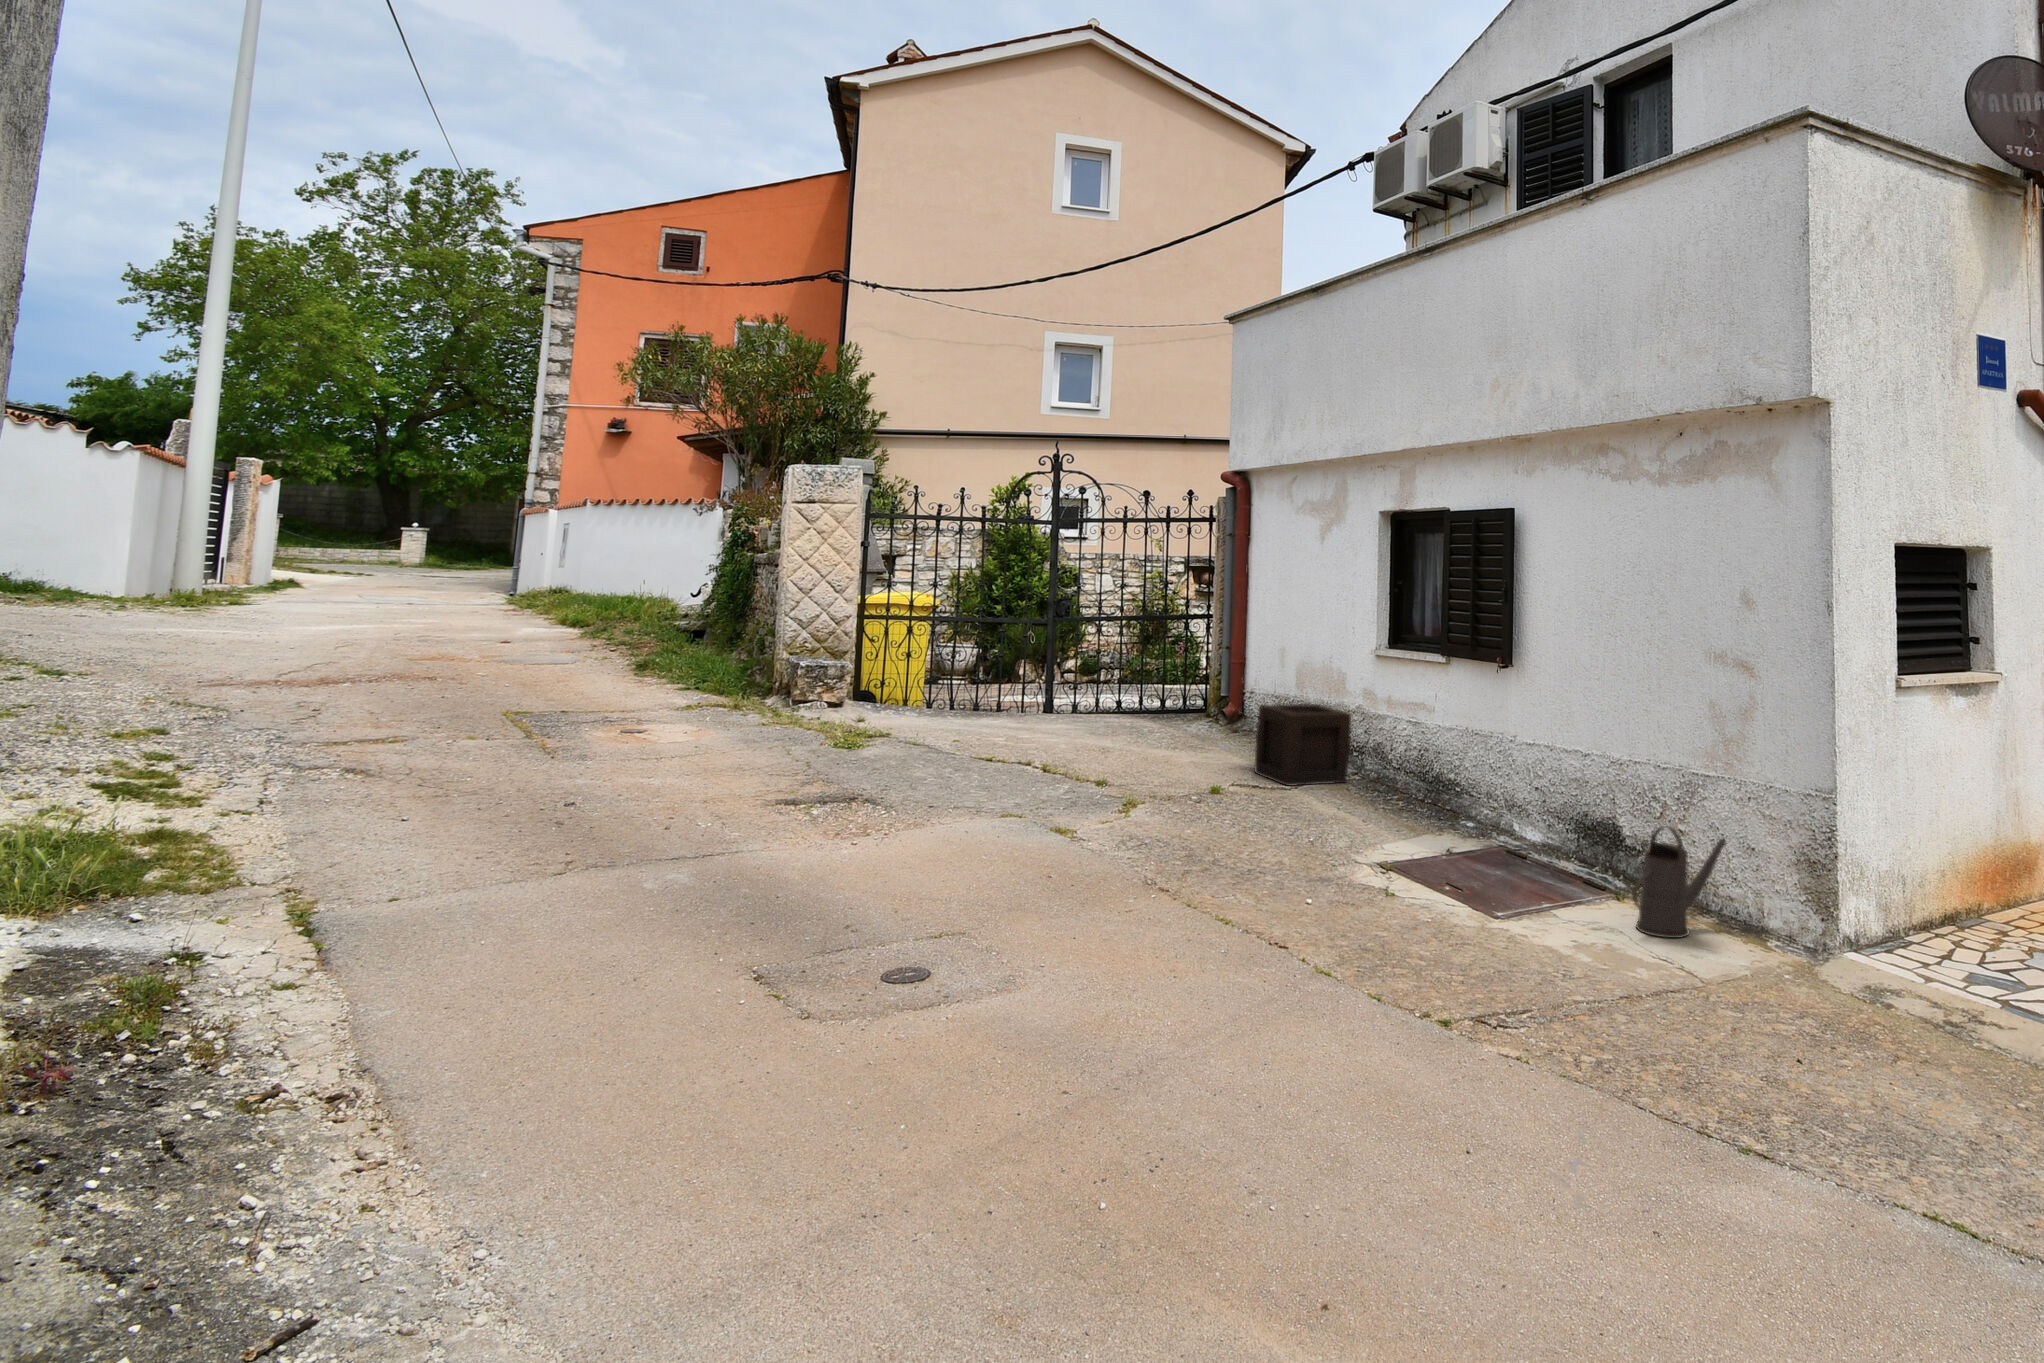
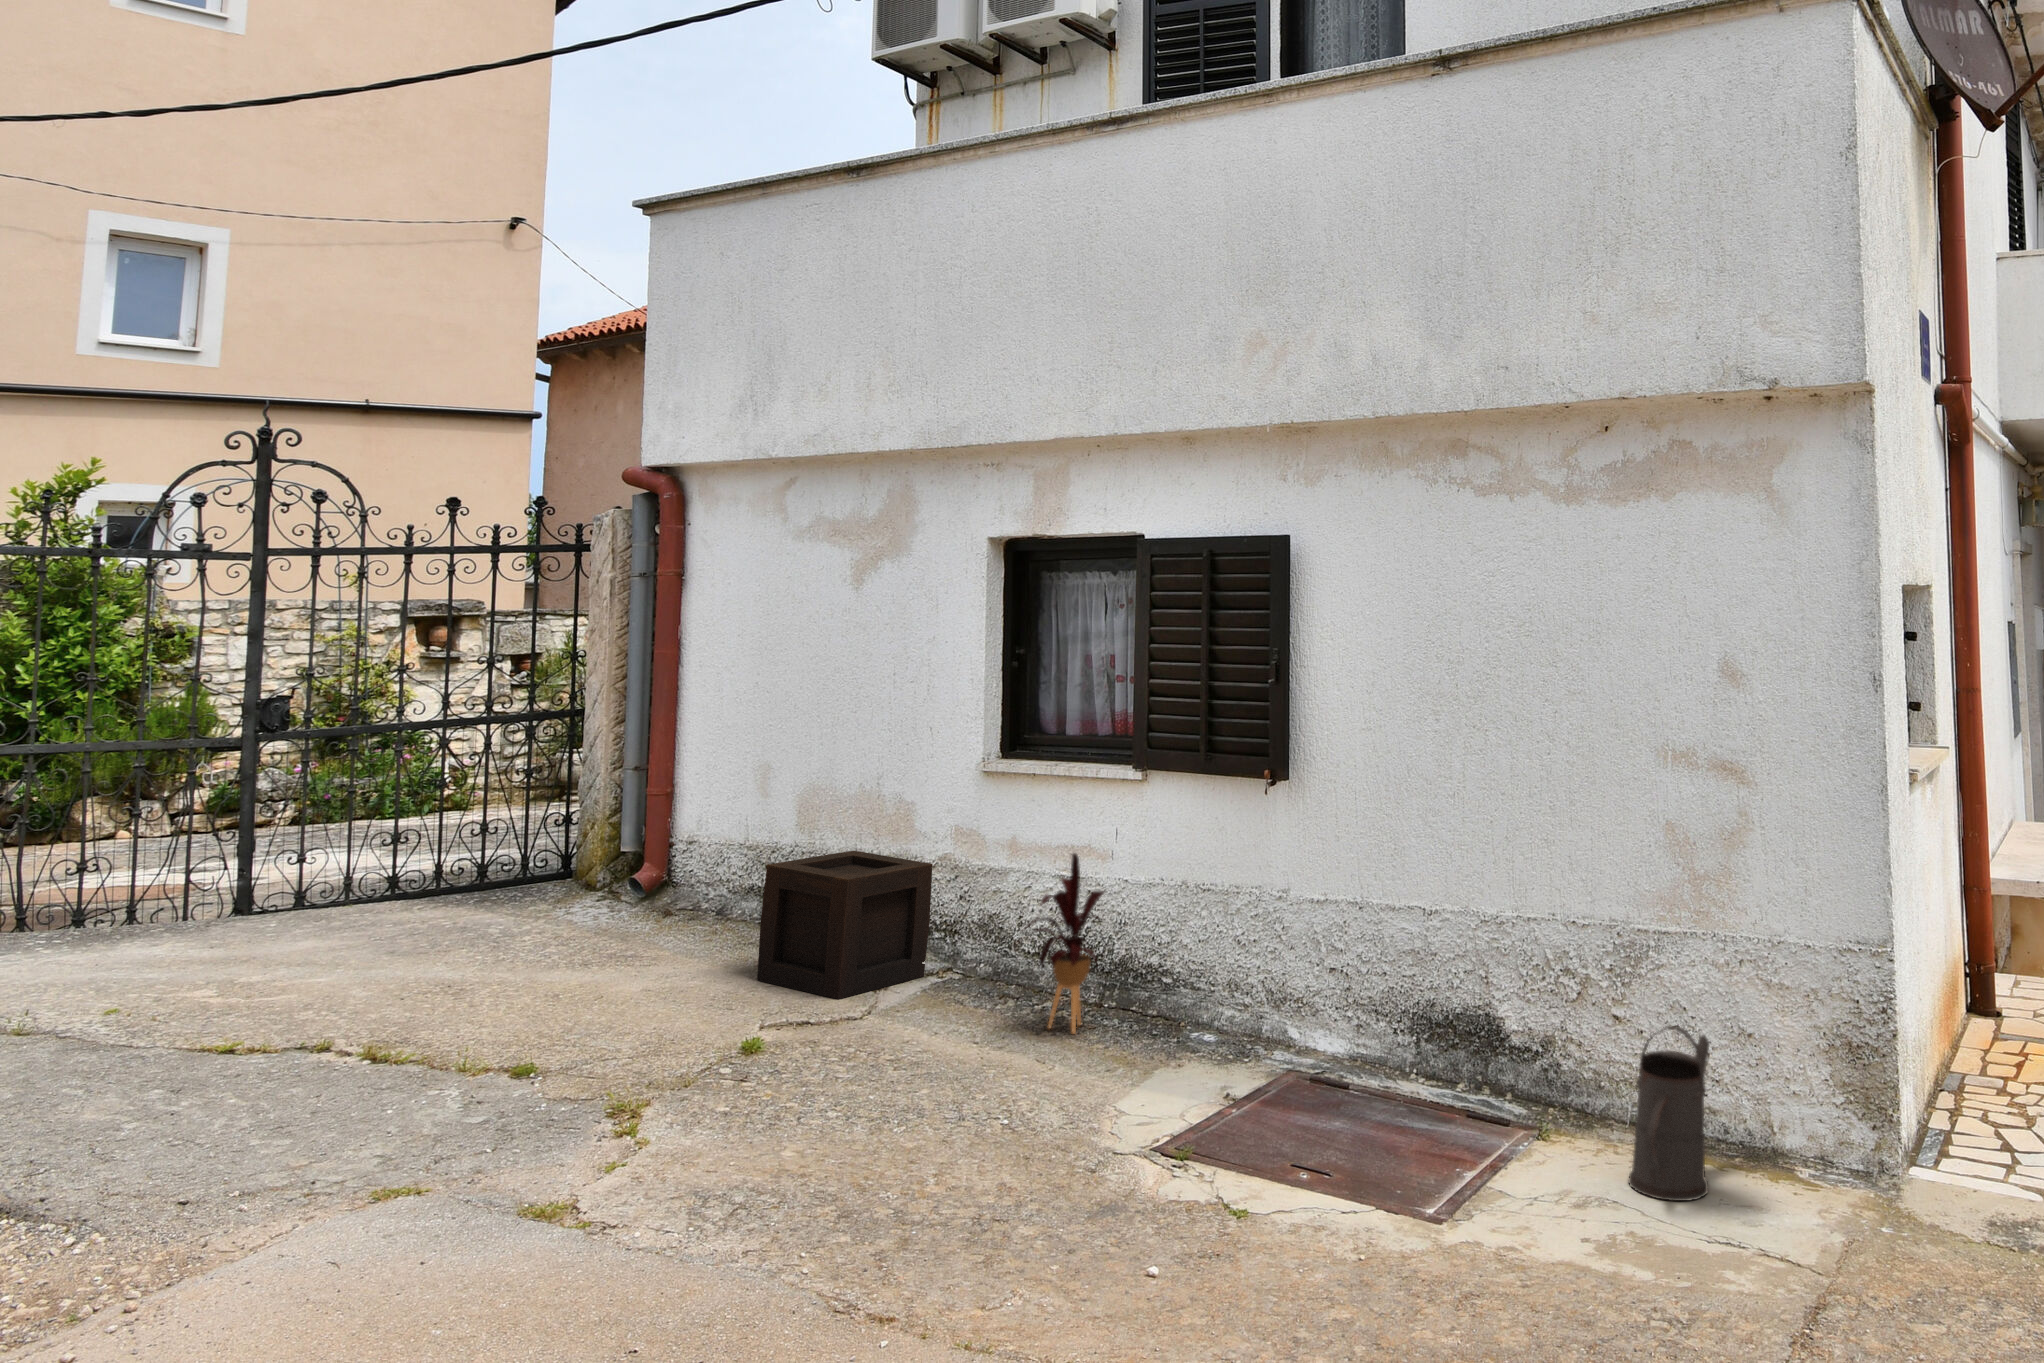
house plant: none [1362,704,1429,817] -> present [1023,853,1104,1033]

